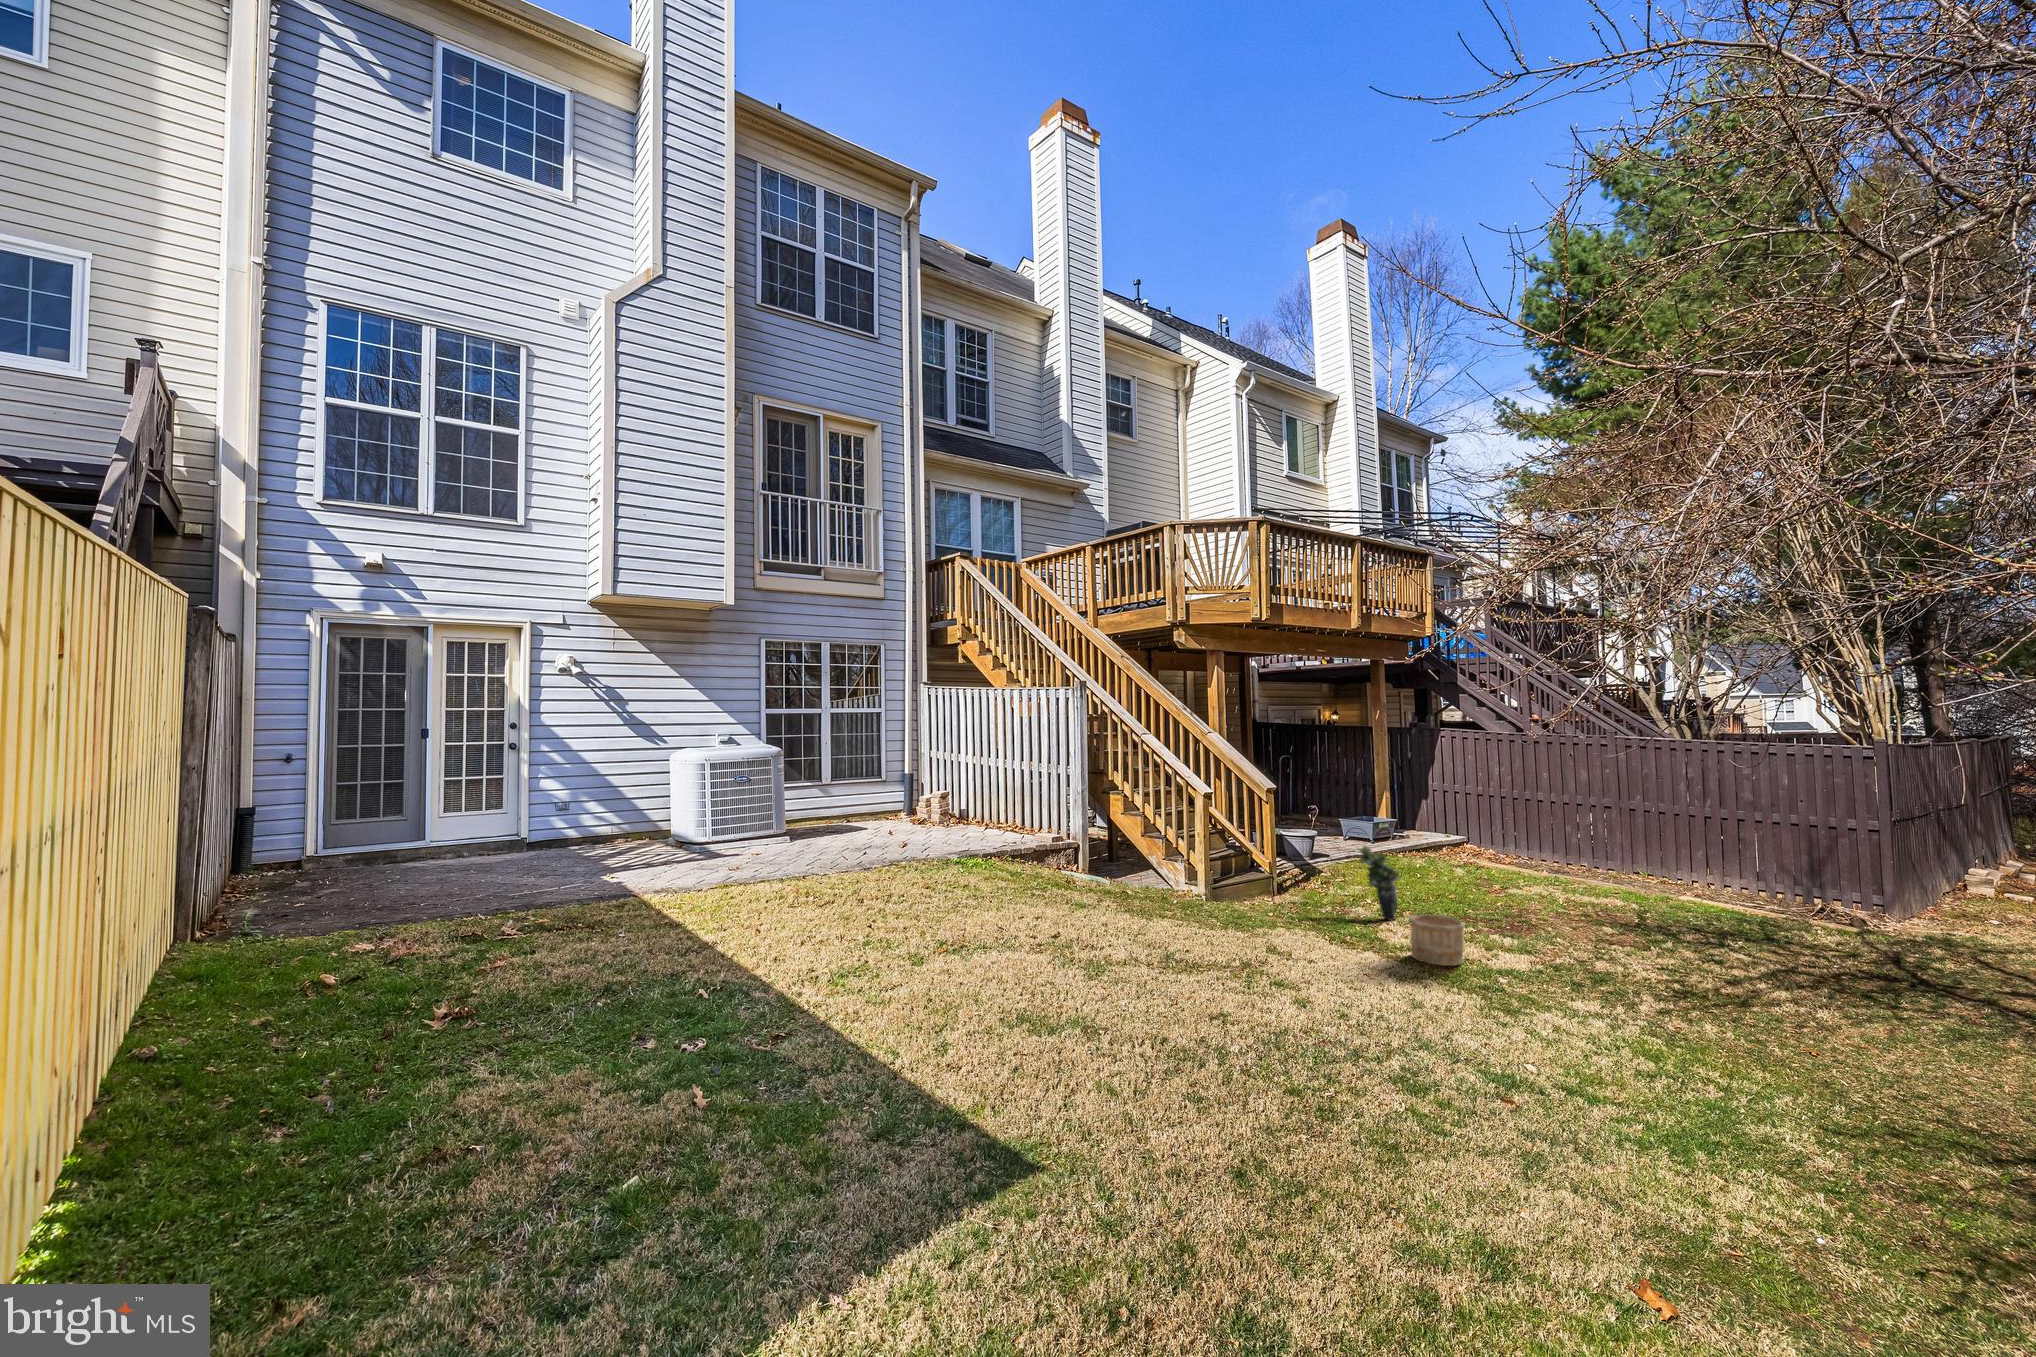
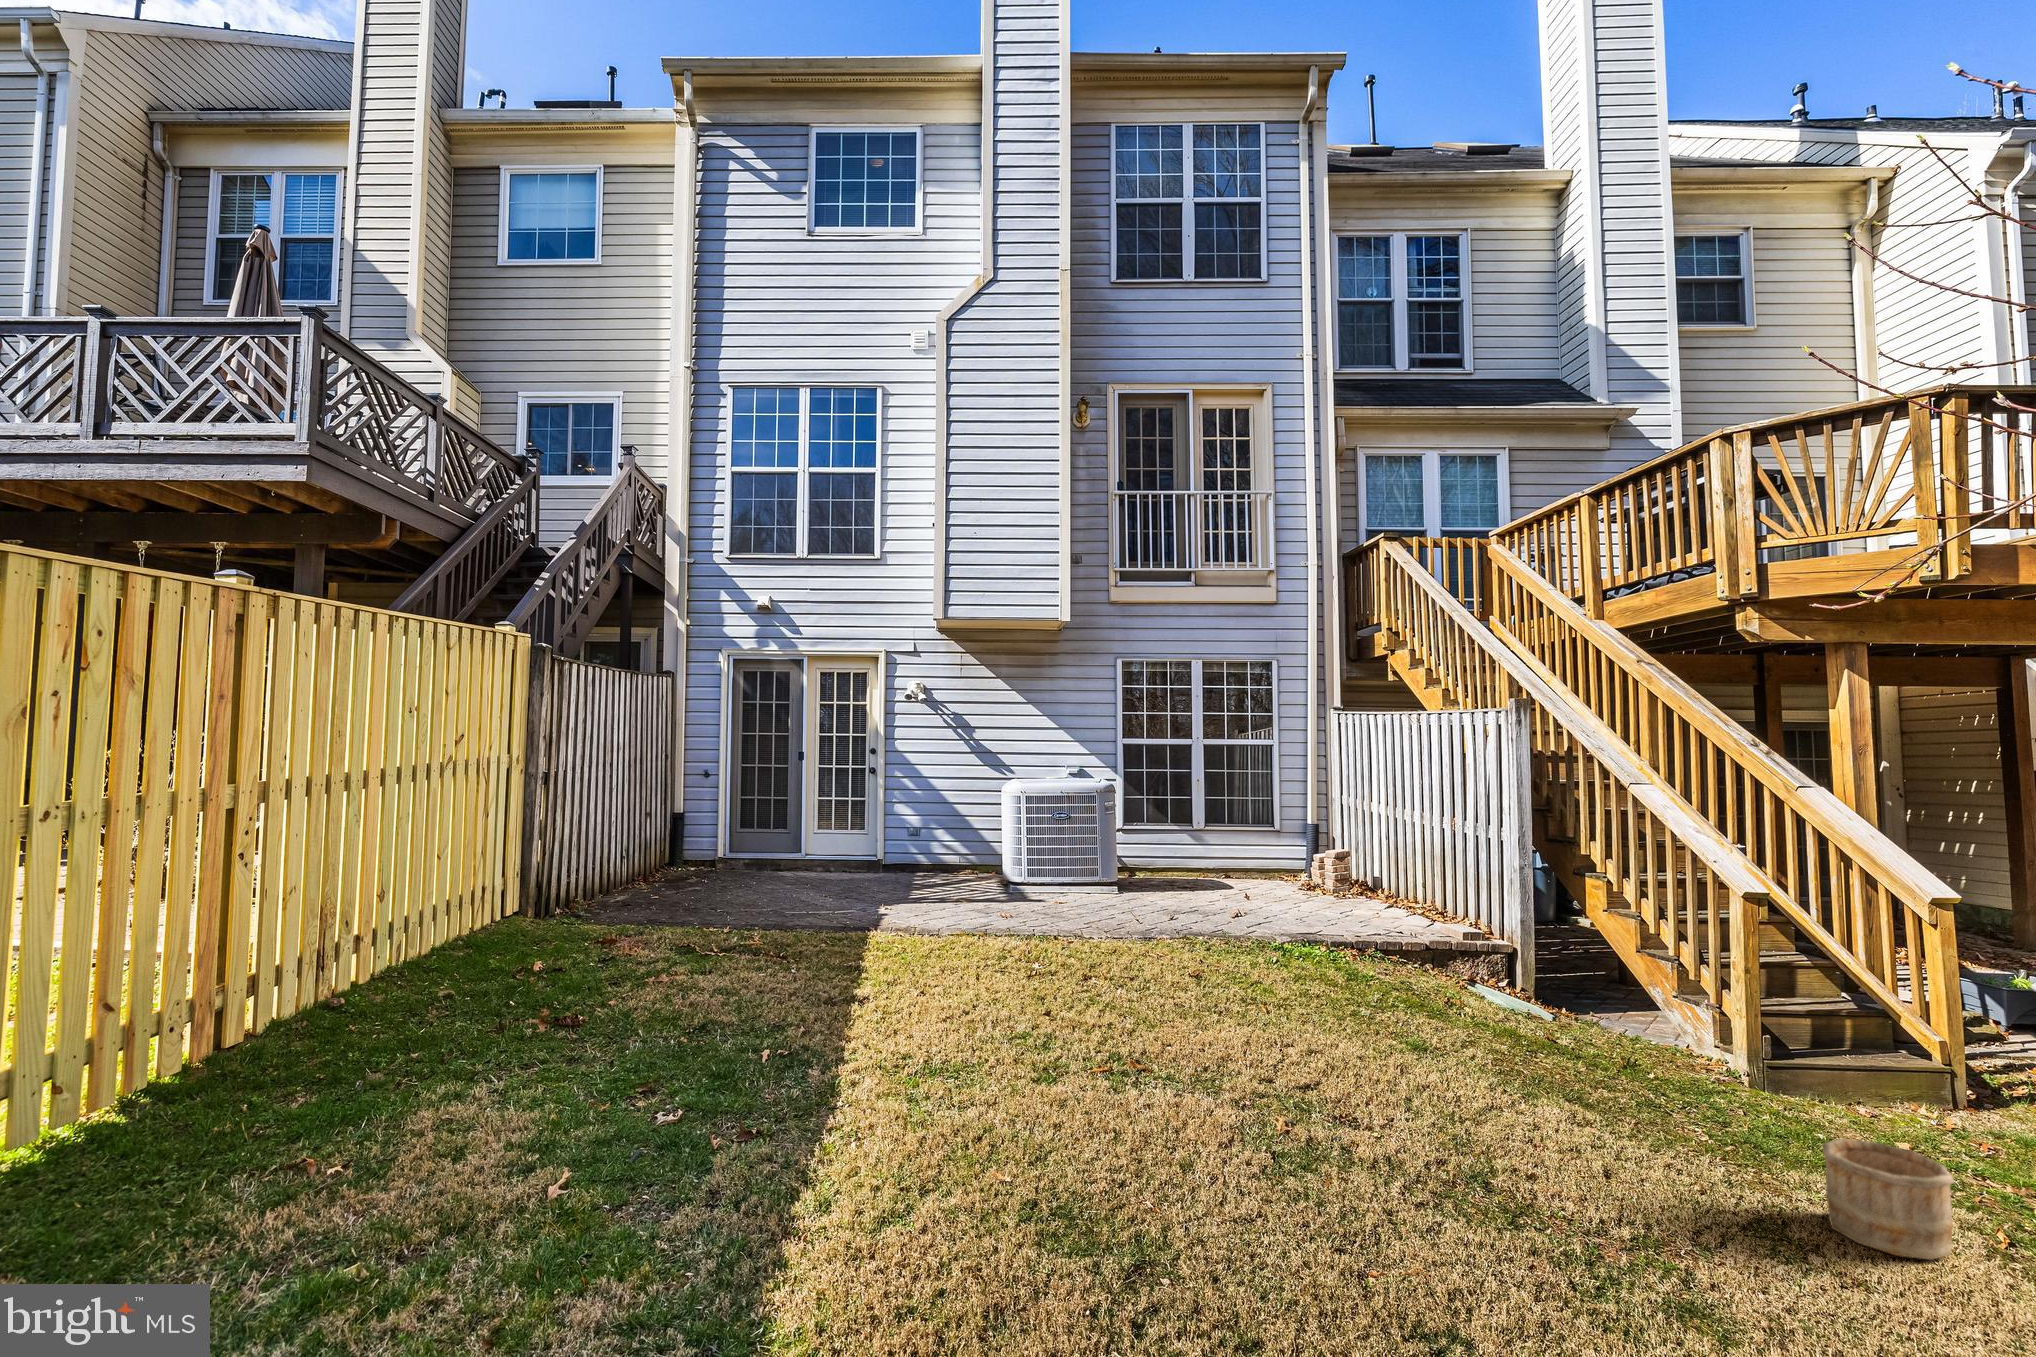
potted plant: present [1357,846,1400,921] -> none [1880,1003,1991,1159]

